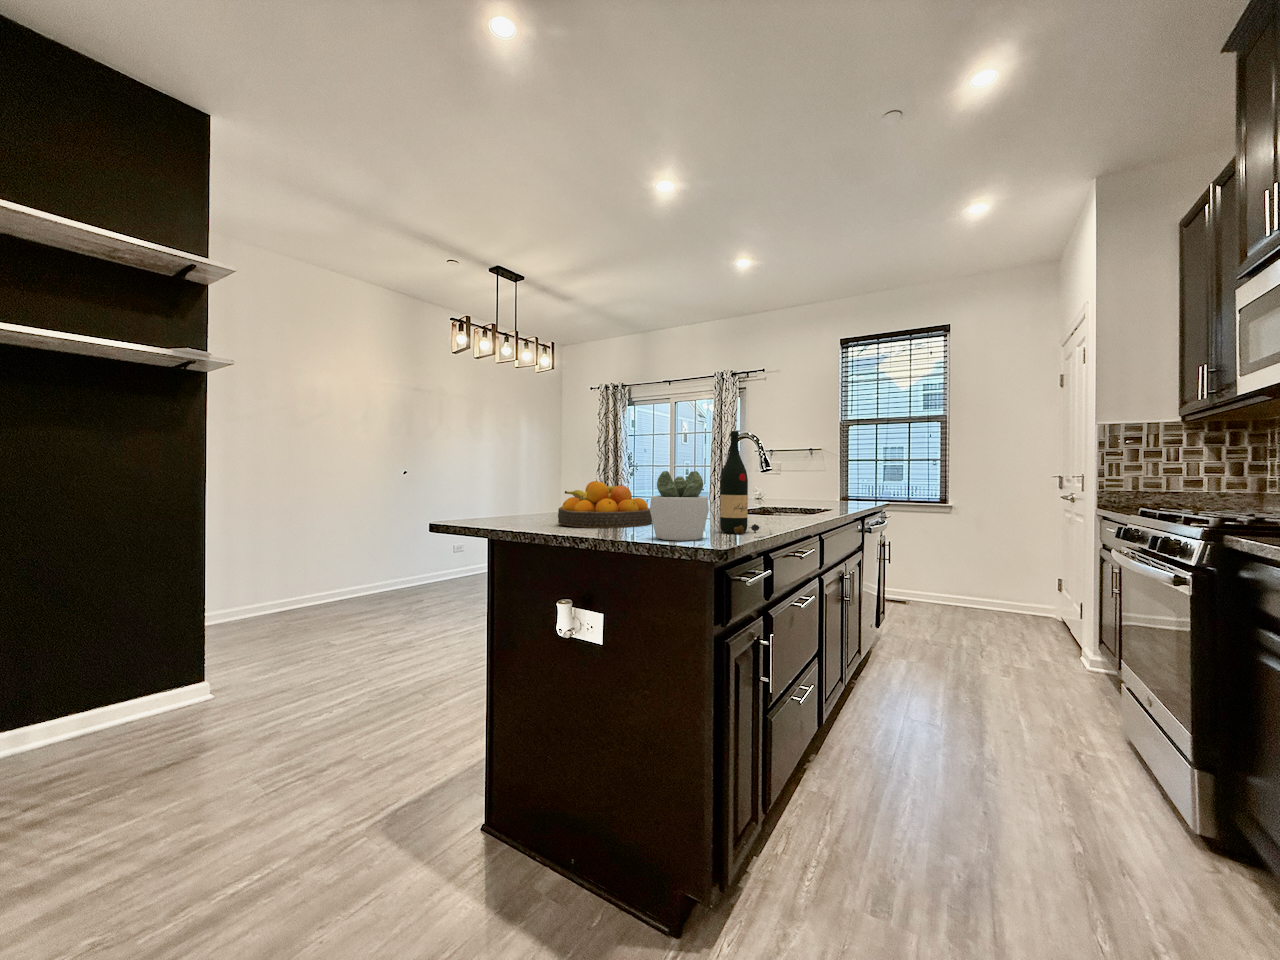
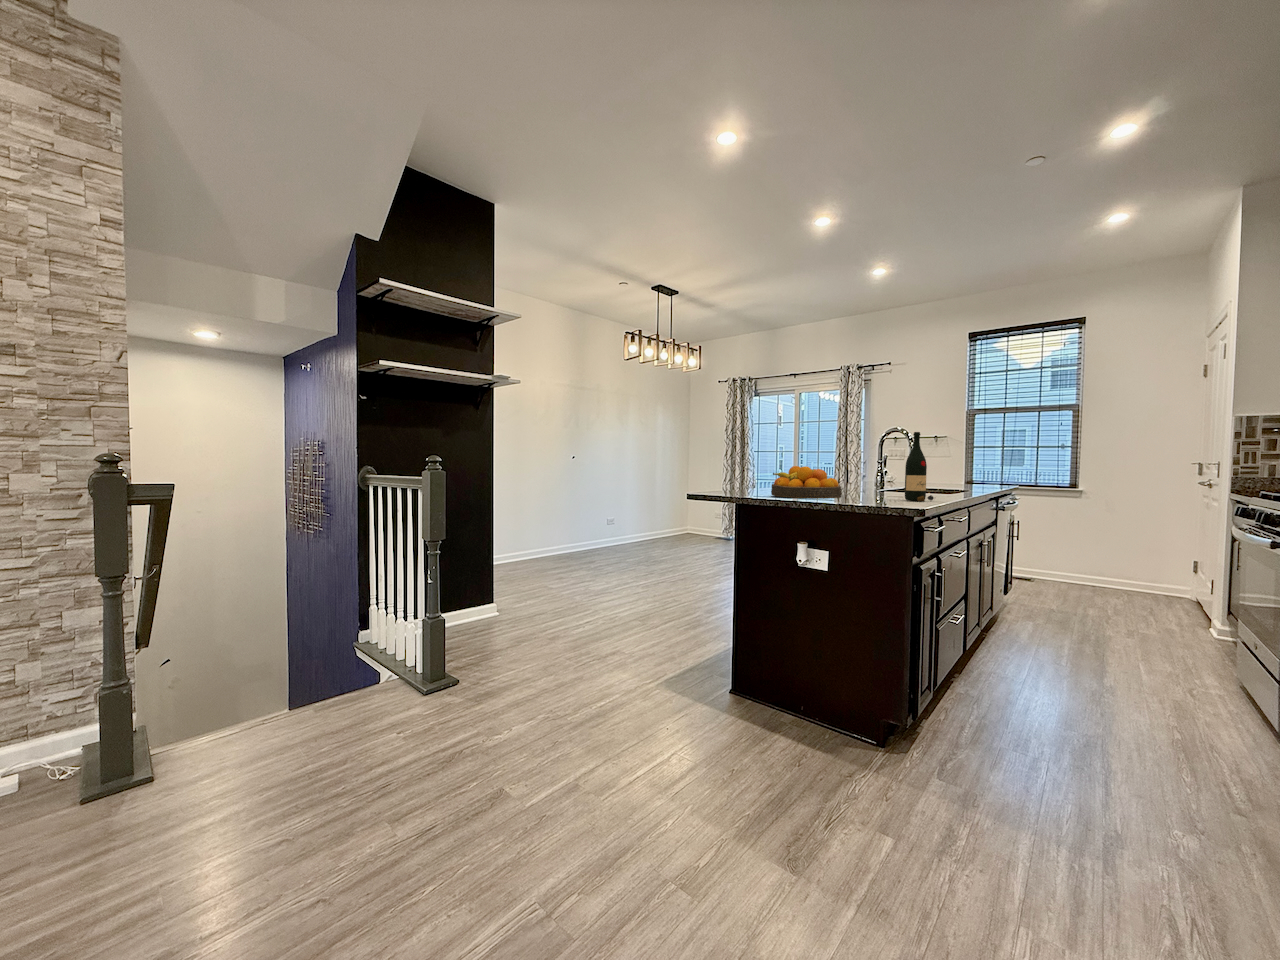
succulent plant: present [650,471,709,541] -> none [864,459,904,504]

